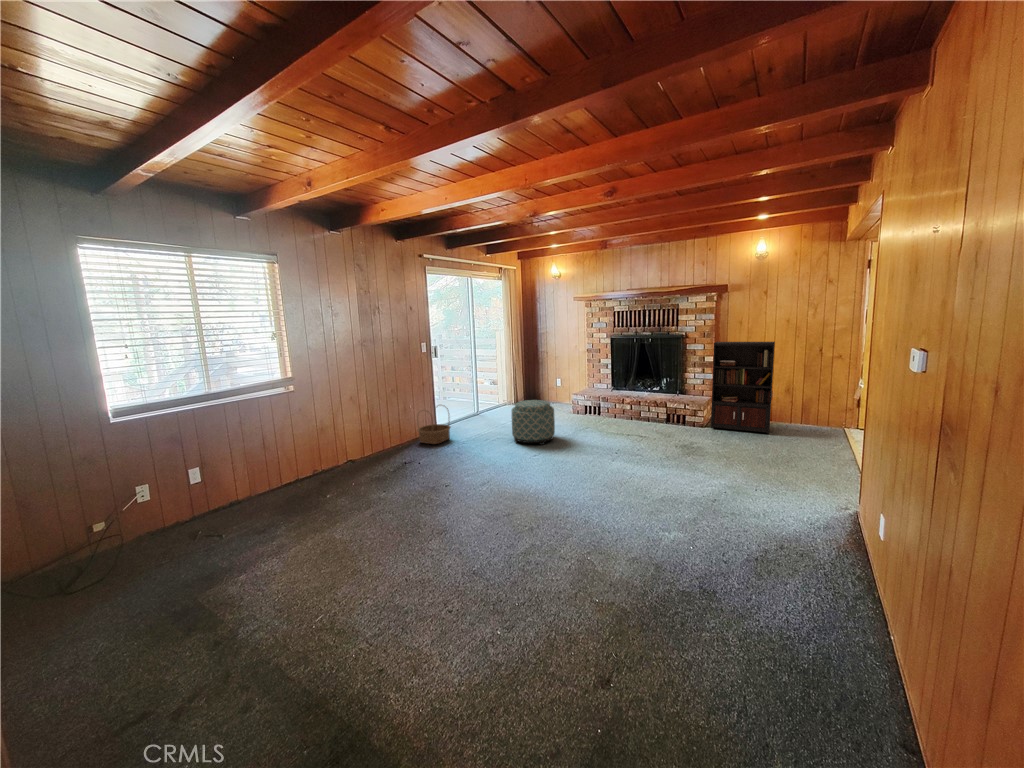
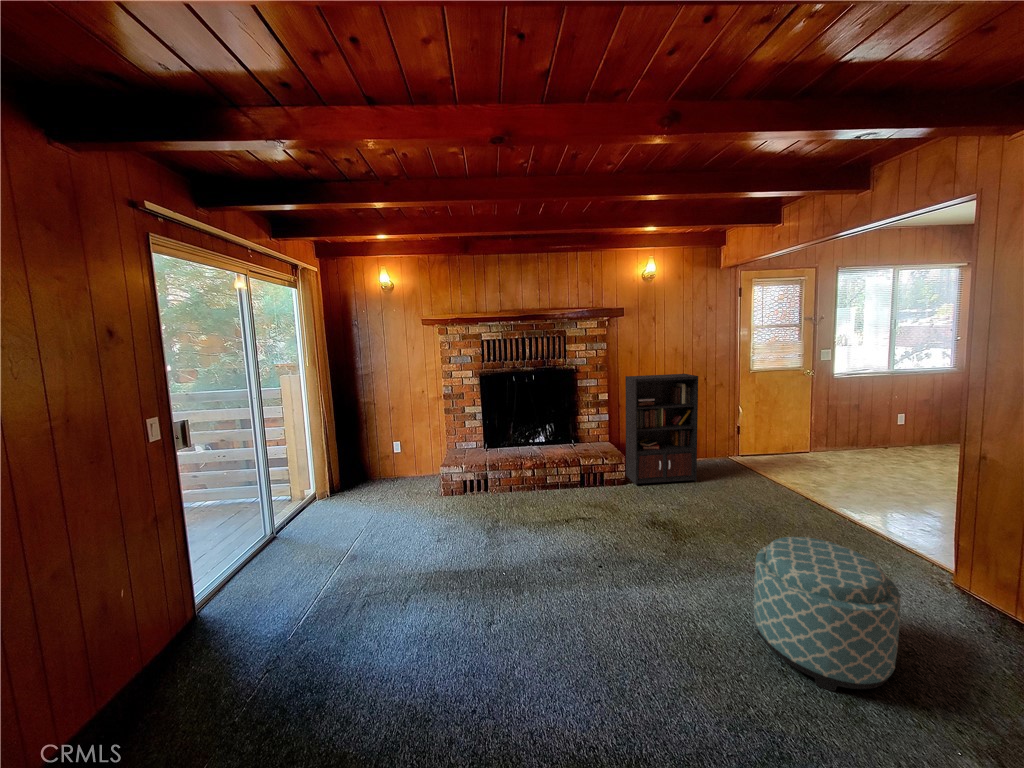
ottoman: present [512,400,555,445] -> present [754,537,901,691]
basket: present [417,408,451,444] -> none [110,575,233,717]

